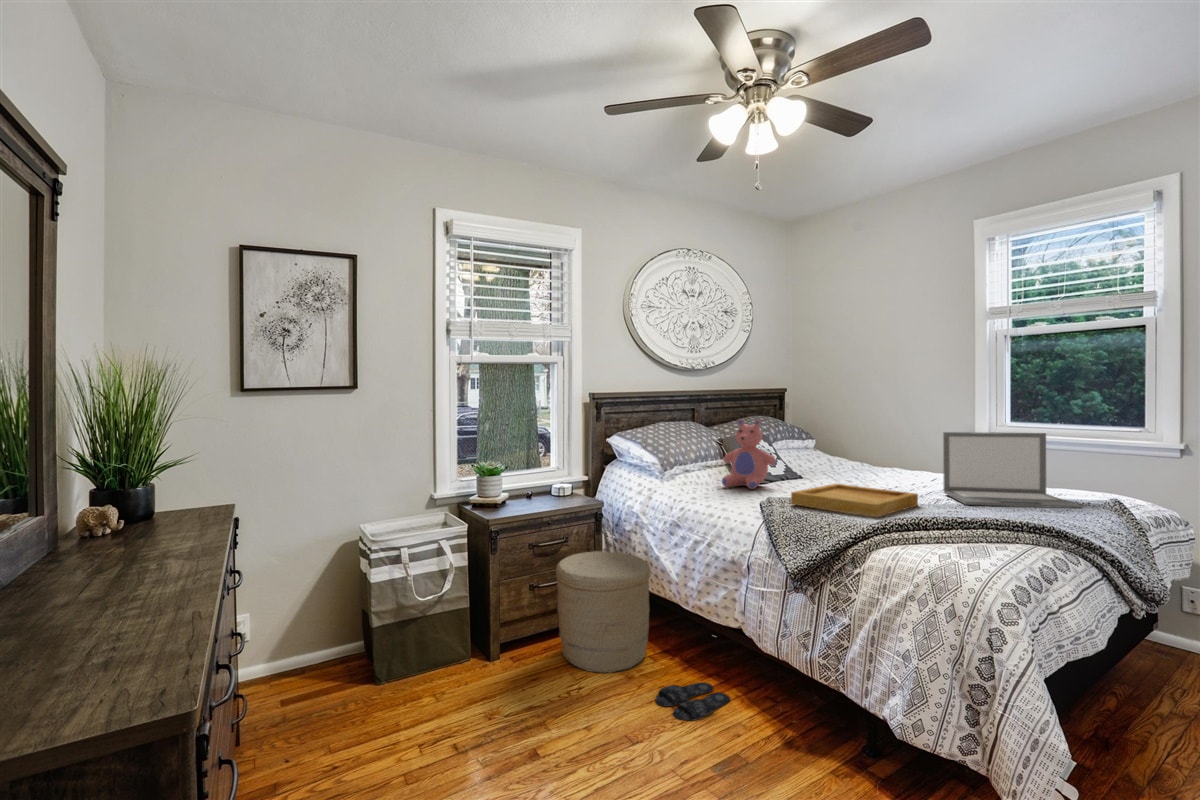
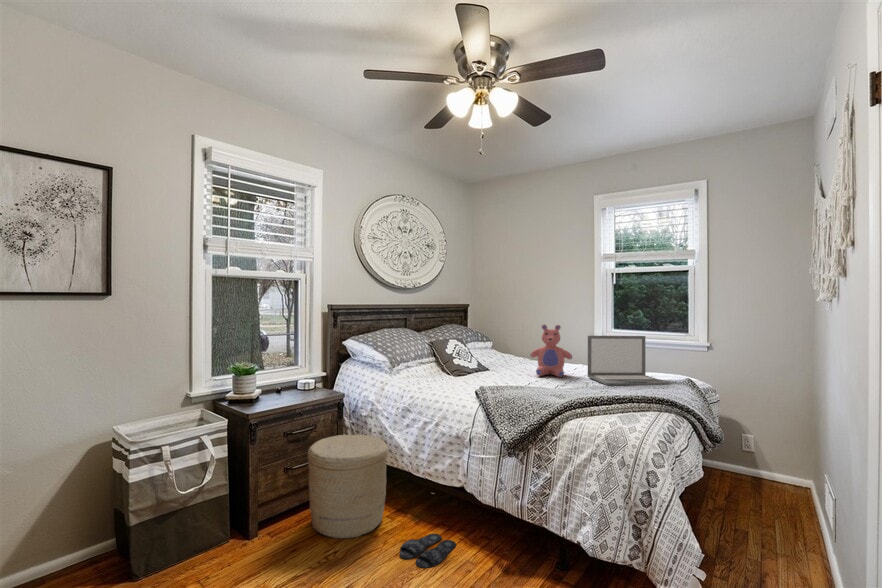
teddy bear: present [722,419,777,489] -> present [530,324,572,377]
tray: present [791,484,918,517] -> none [498,373,579,398]

